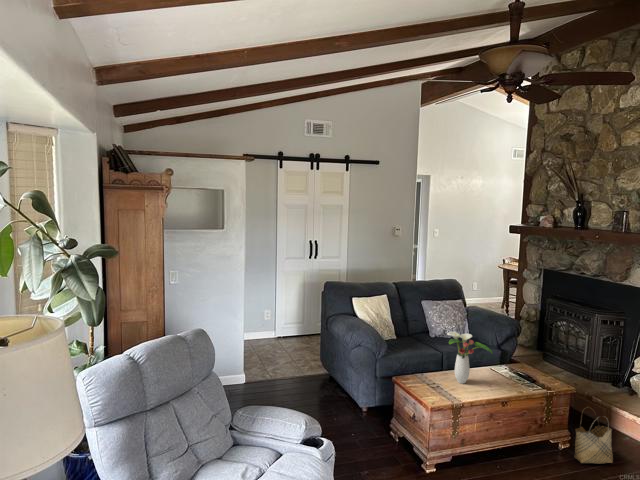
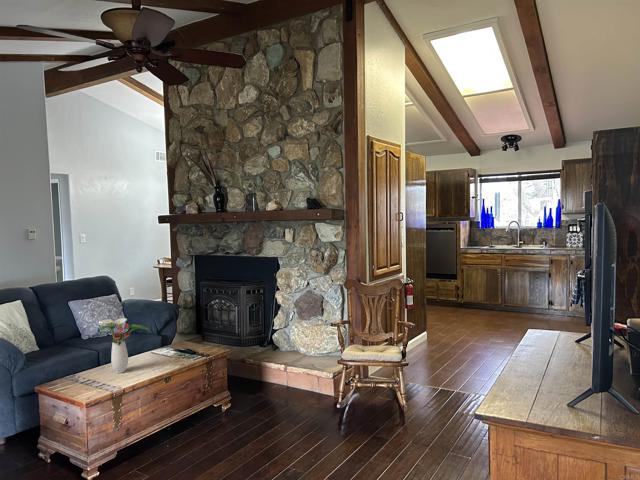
woven basket: present [574,407,613,464] -> none [233,362,264,414]

